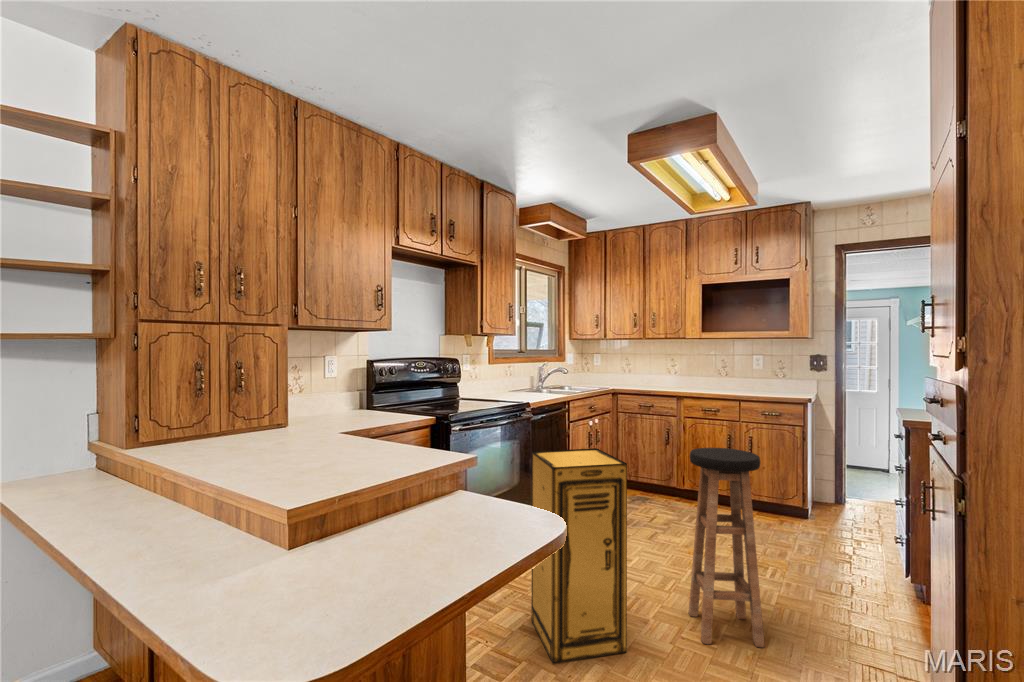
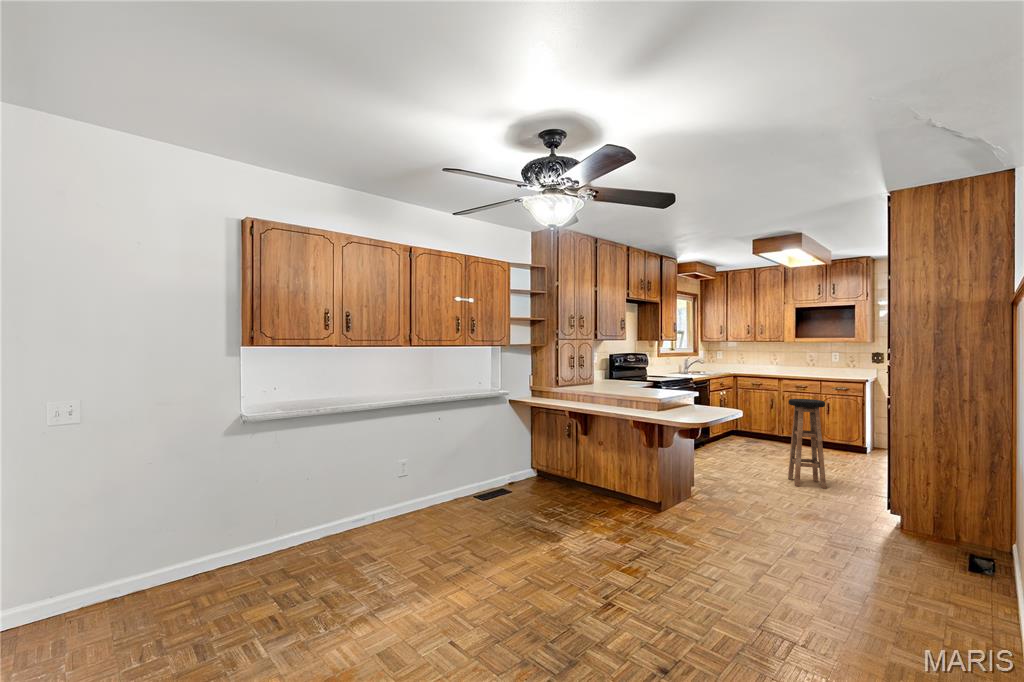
storage cabinet: present [531,448,627,663] -> none [708,398,758,487]

